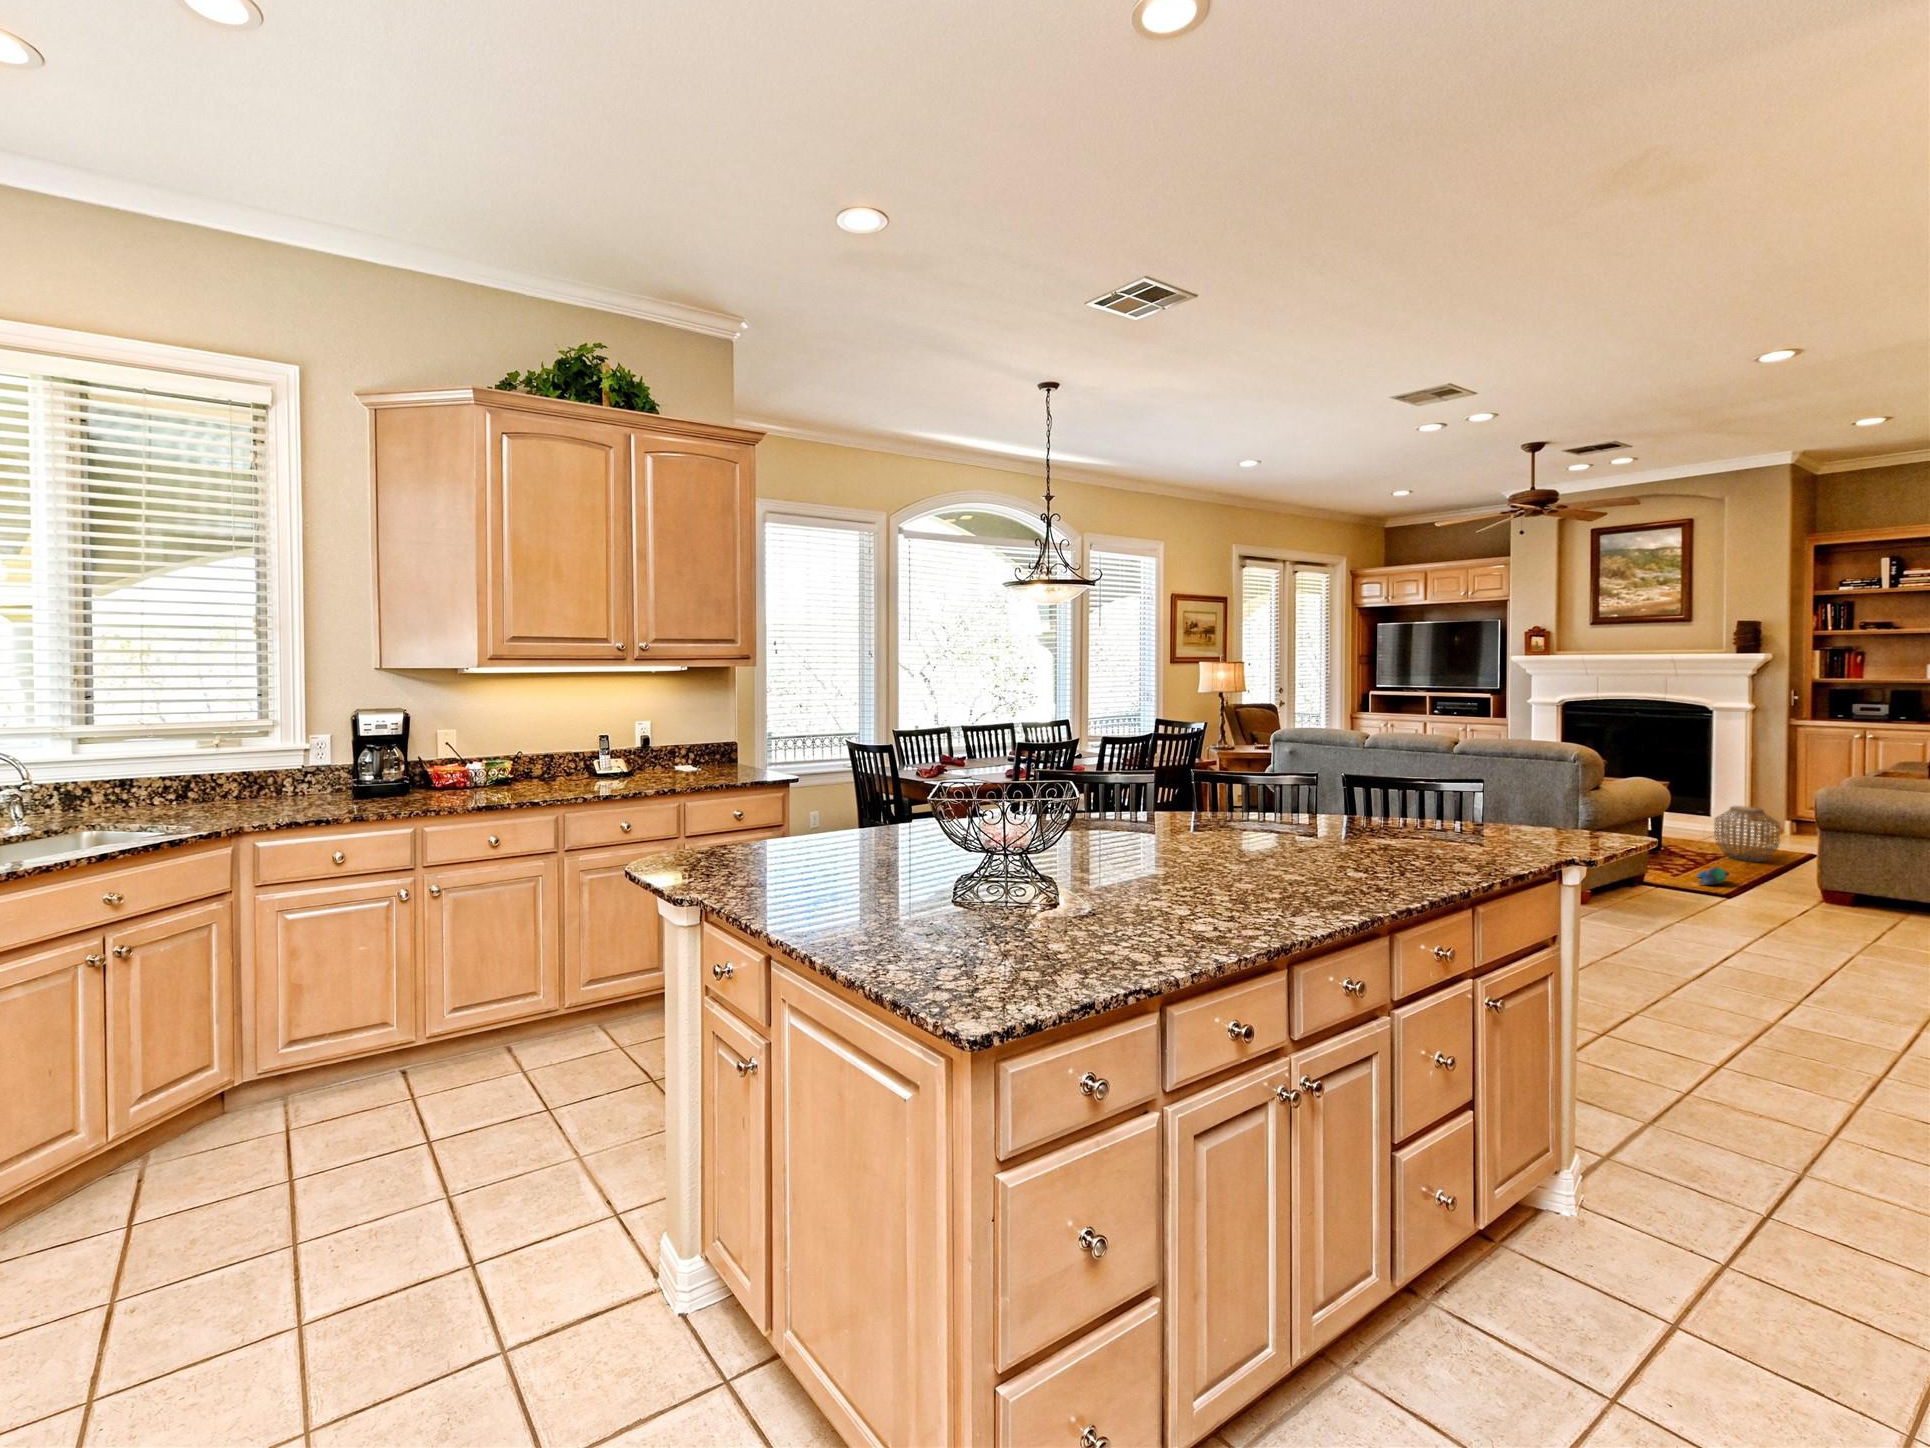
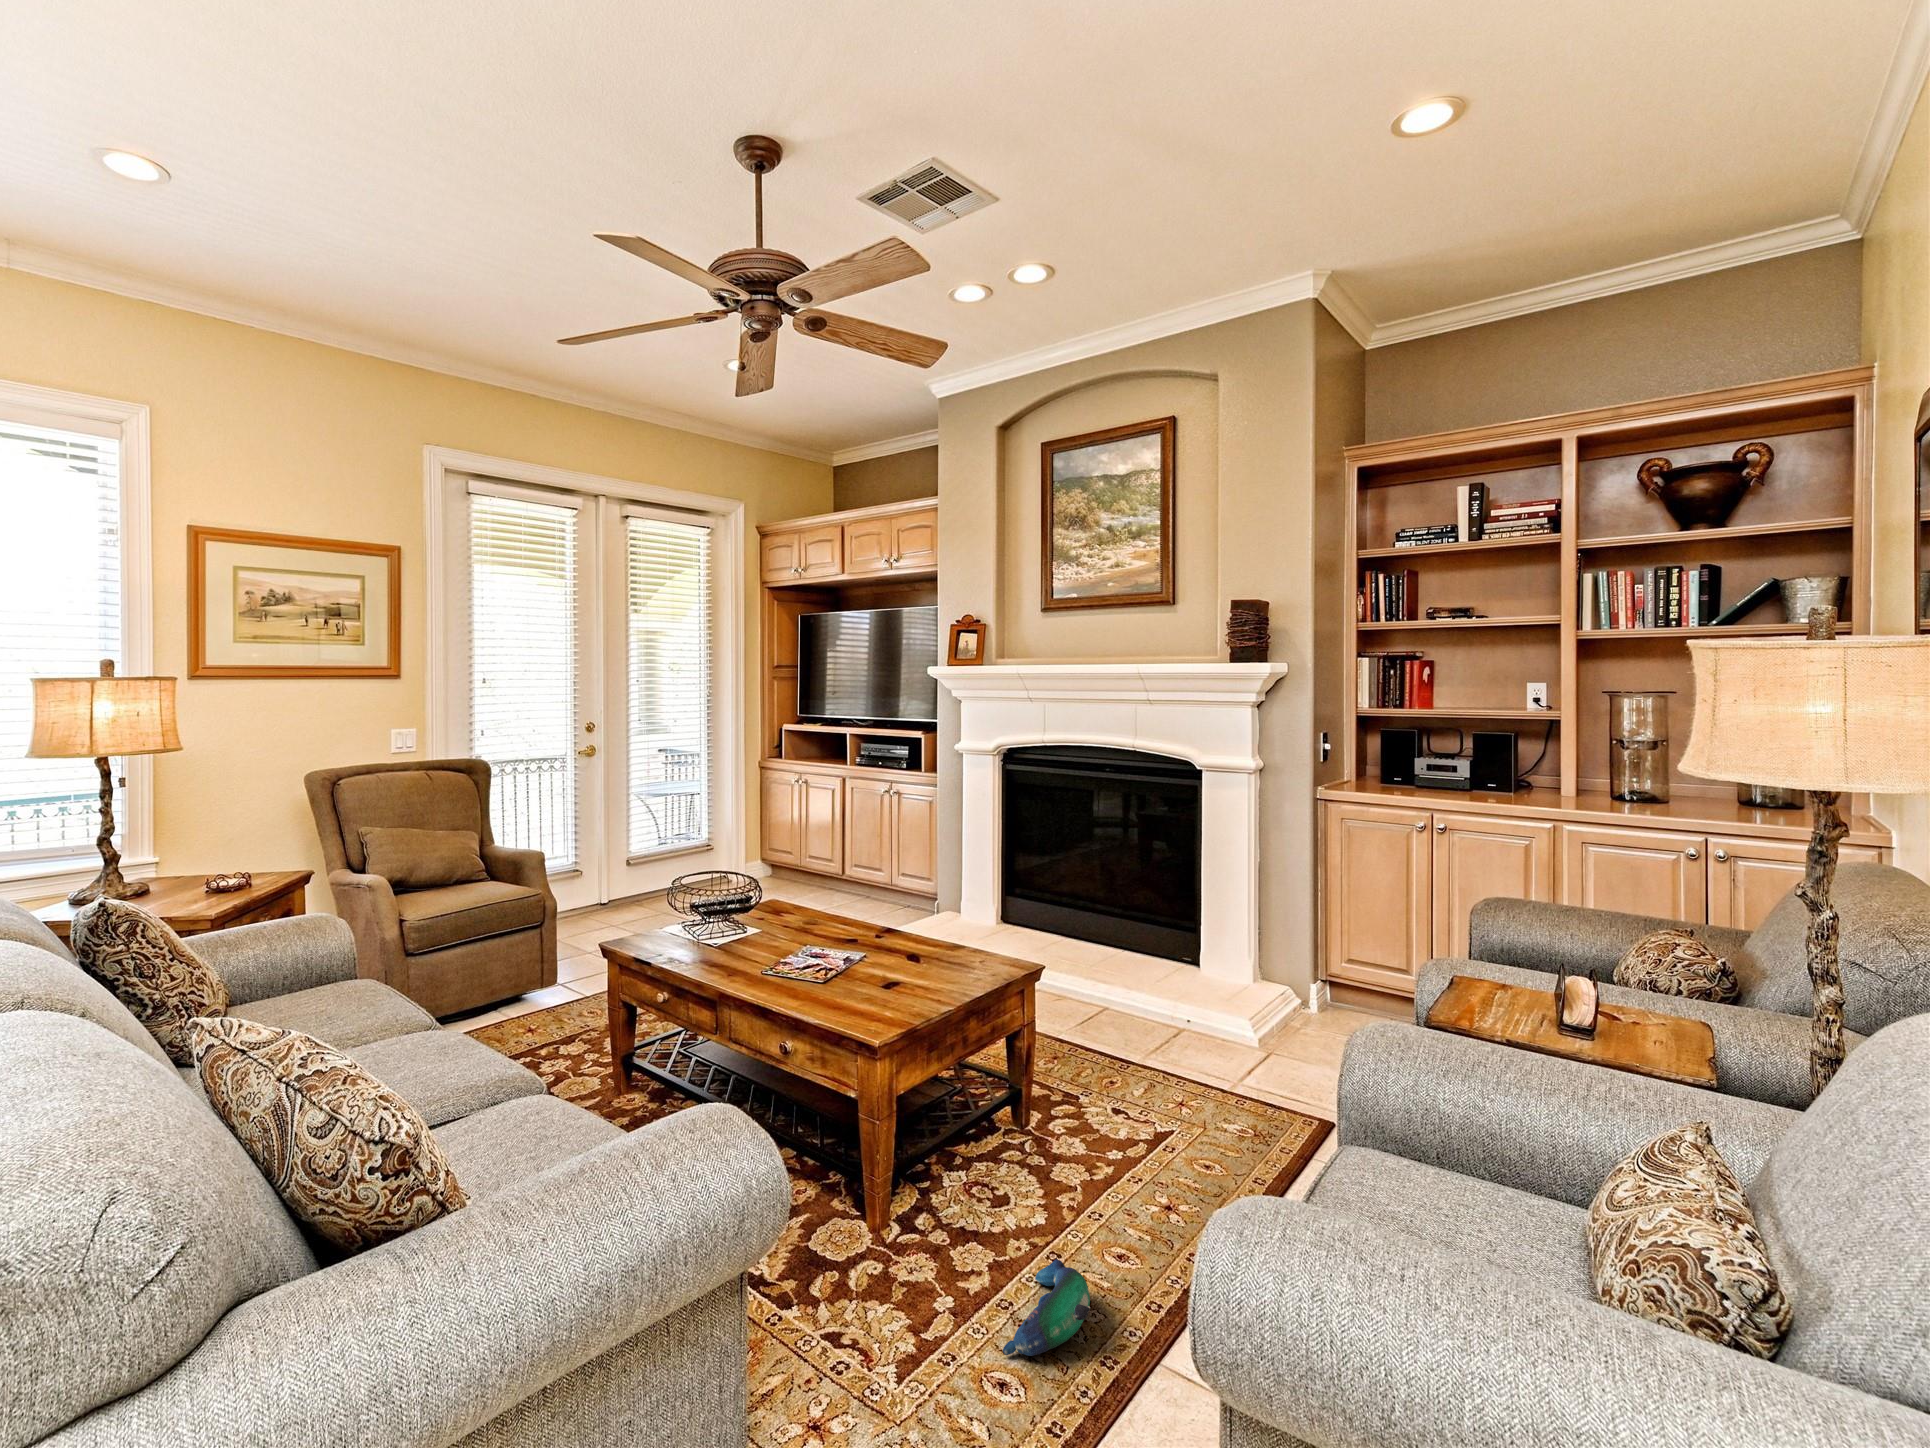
woven basket: present [1714,806,1780,862] -> none [1148,1004,1268,1147]

